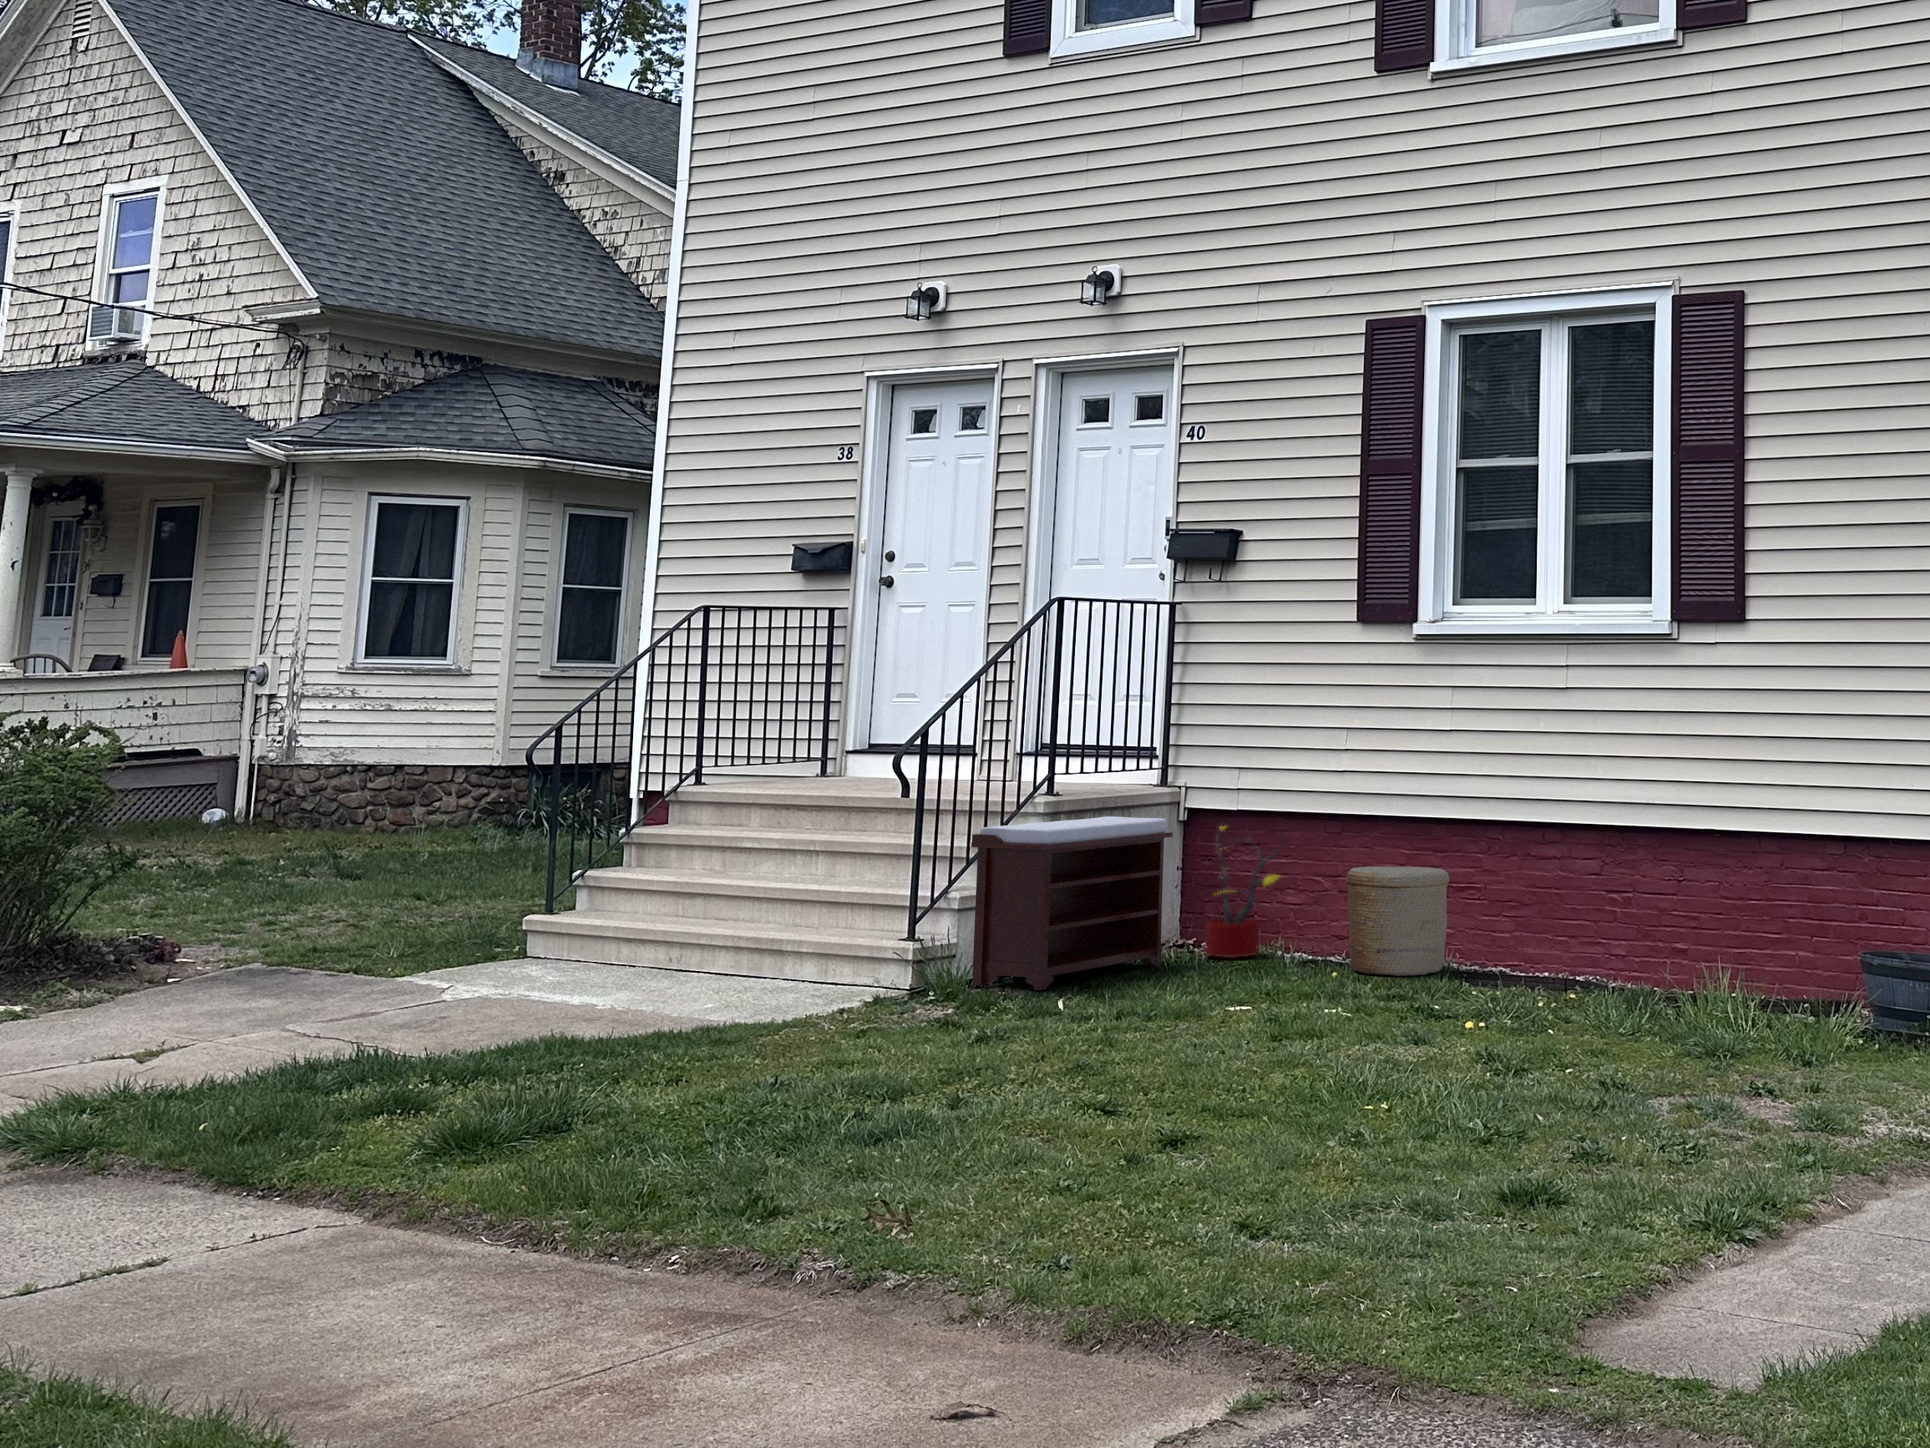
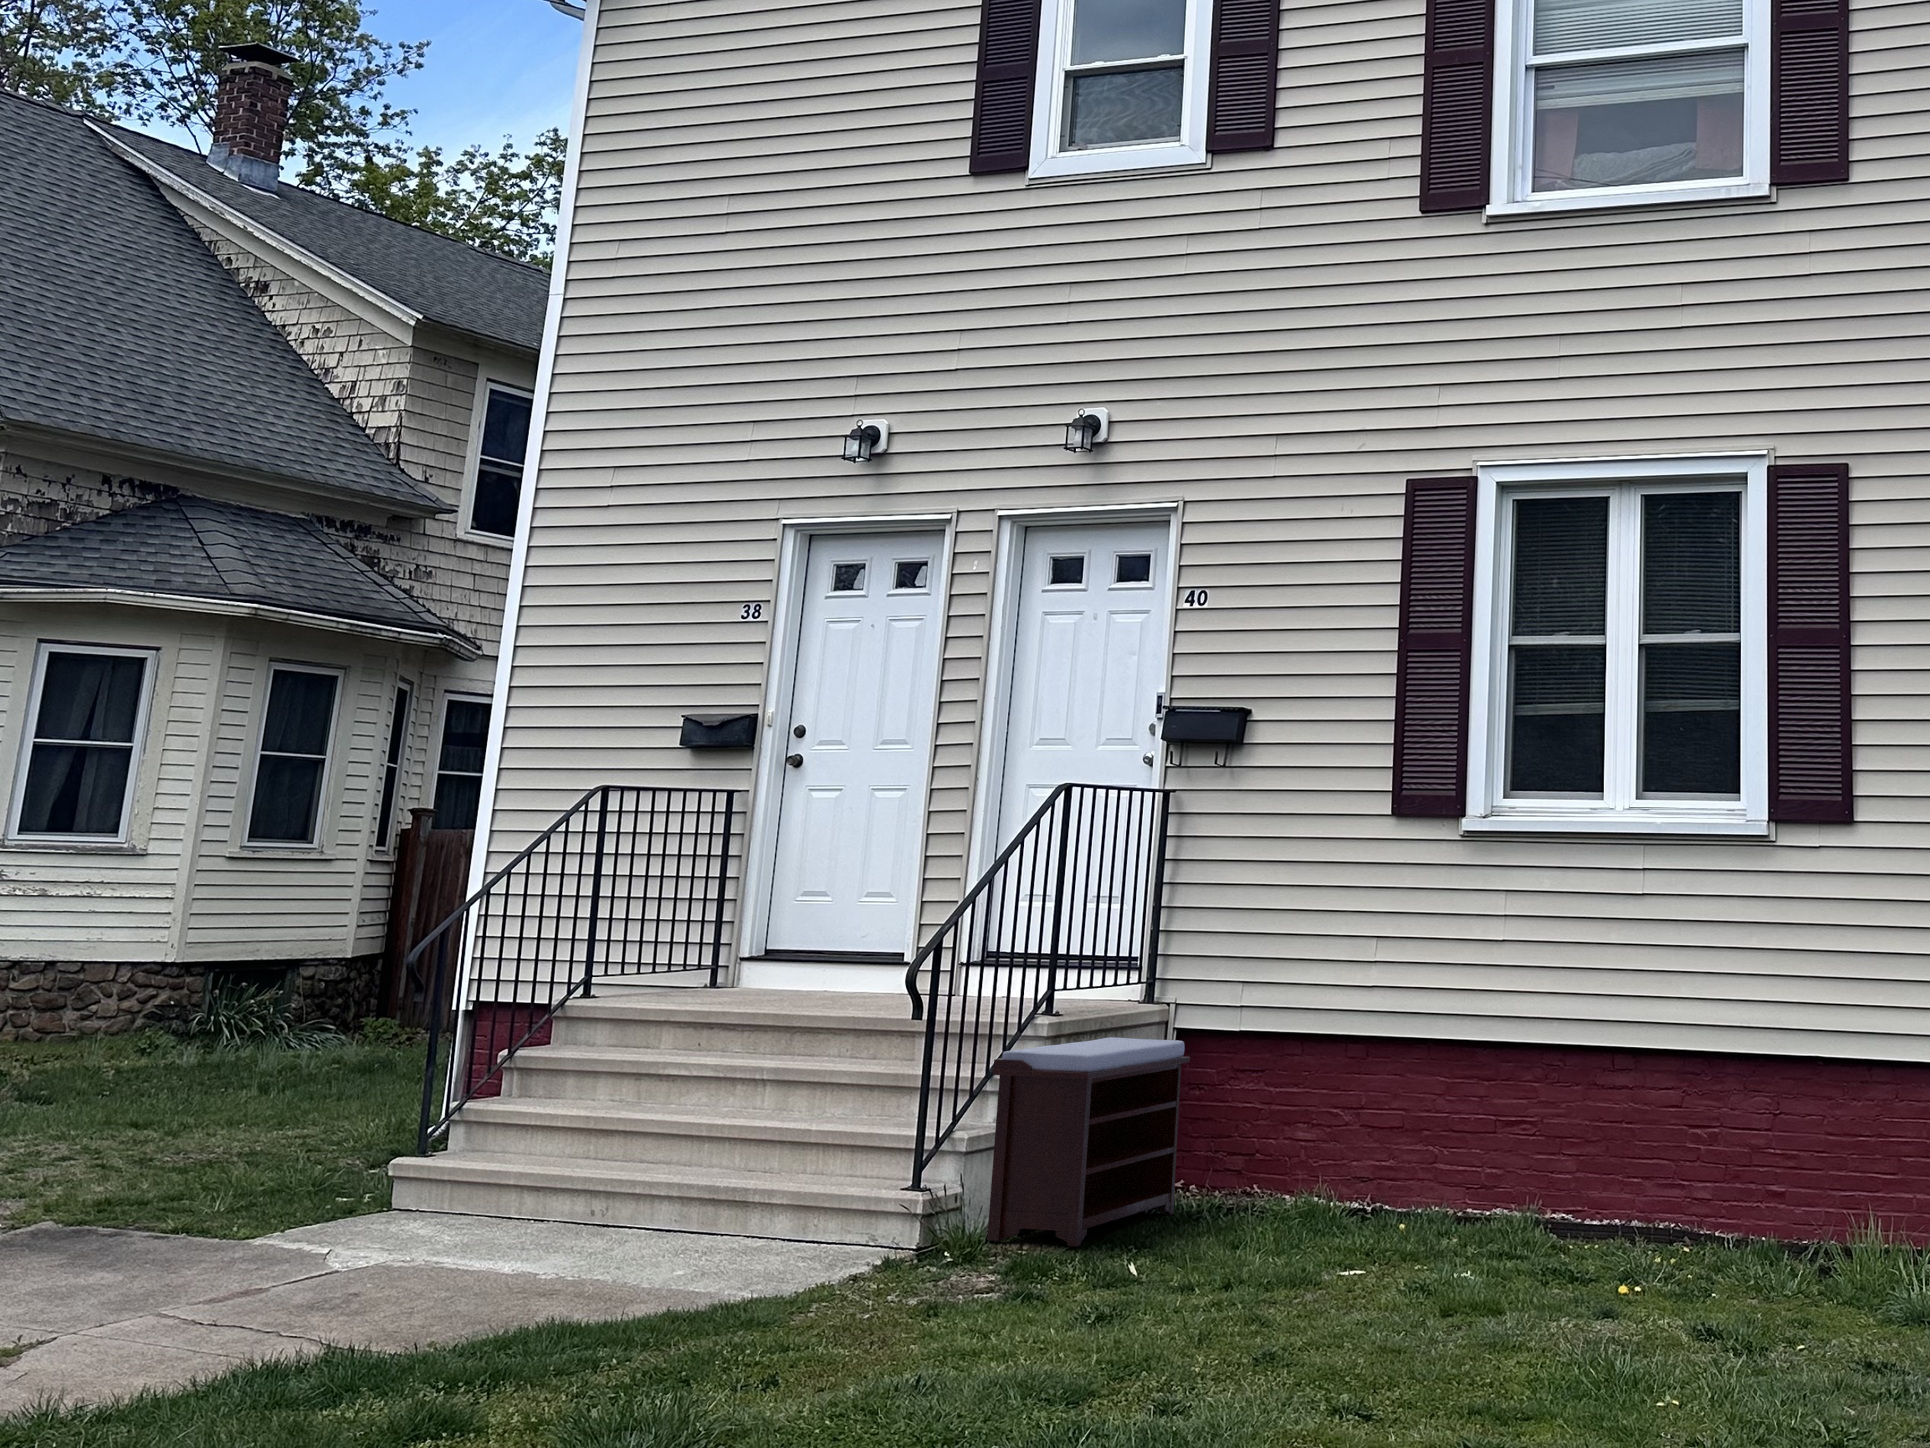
decorative plant: present [1205,825,1282,958] -> none [1210,1044,1310,1202]
woven basket: present [1346,866,1449,976] -> none [1392,1098,1507,1225]

